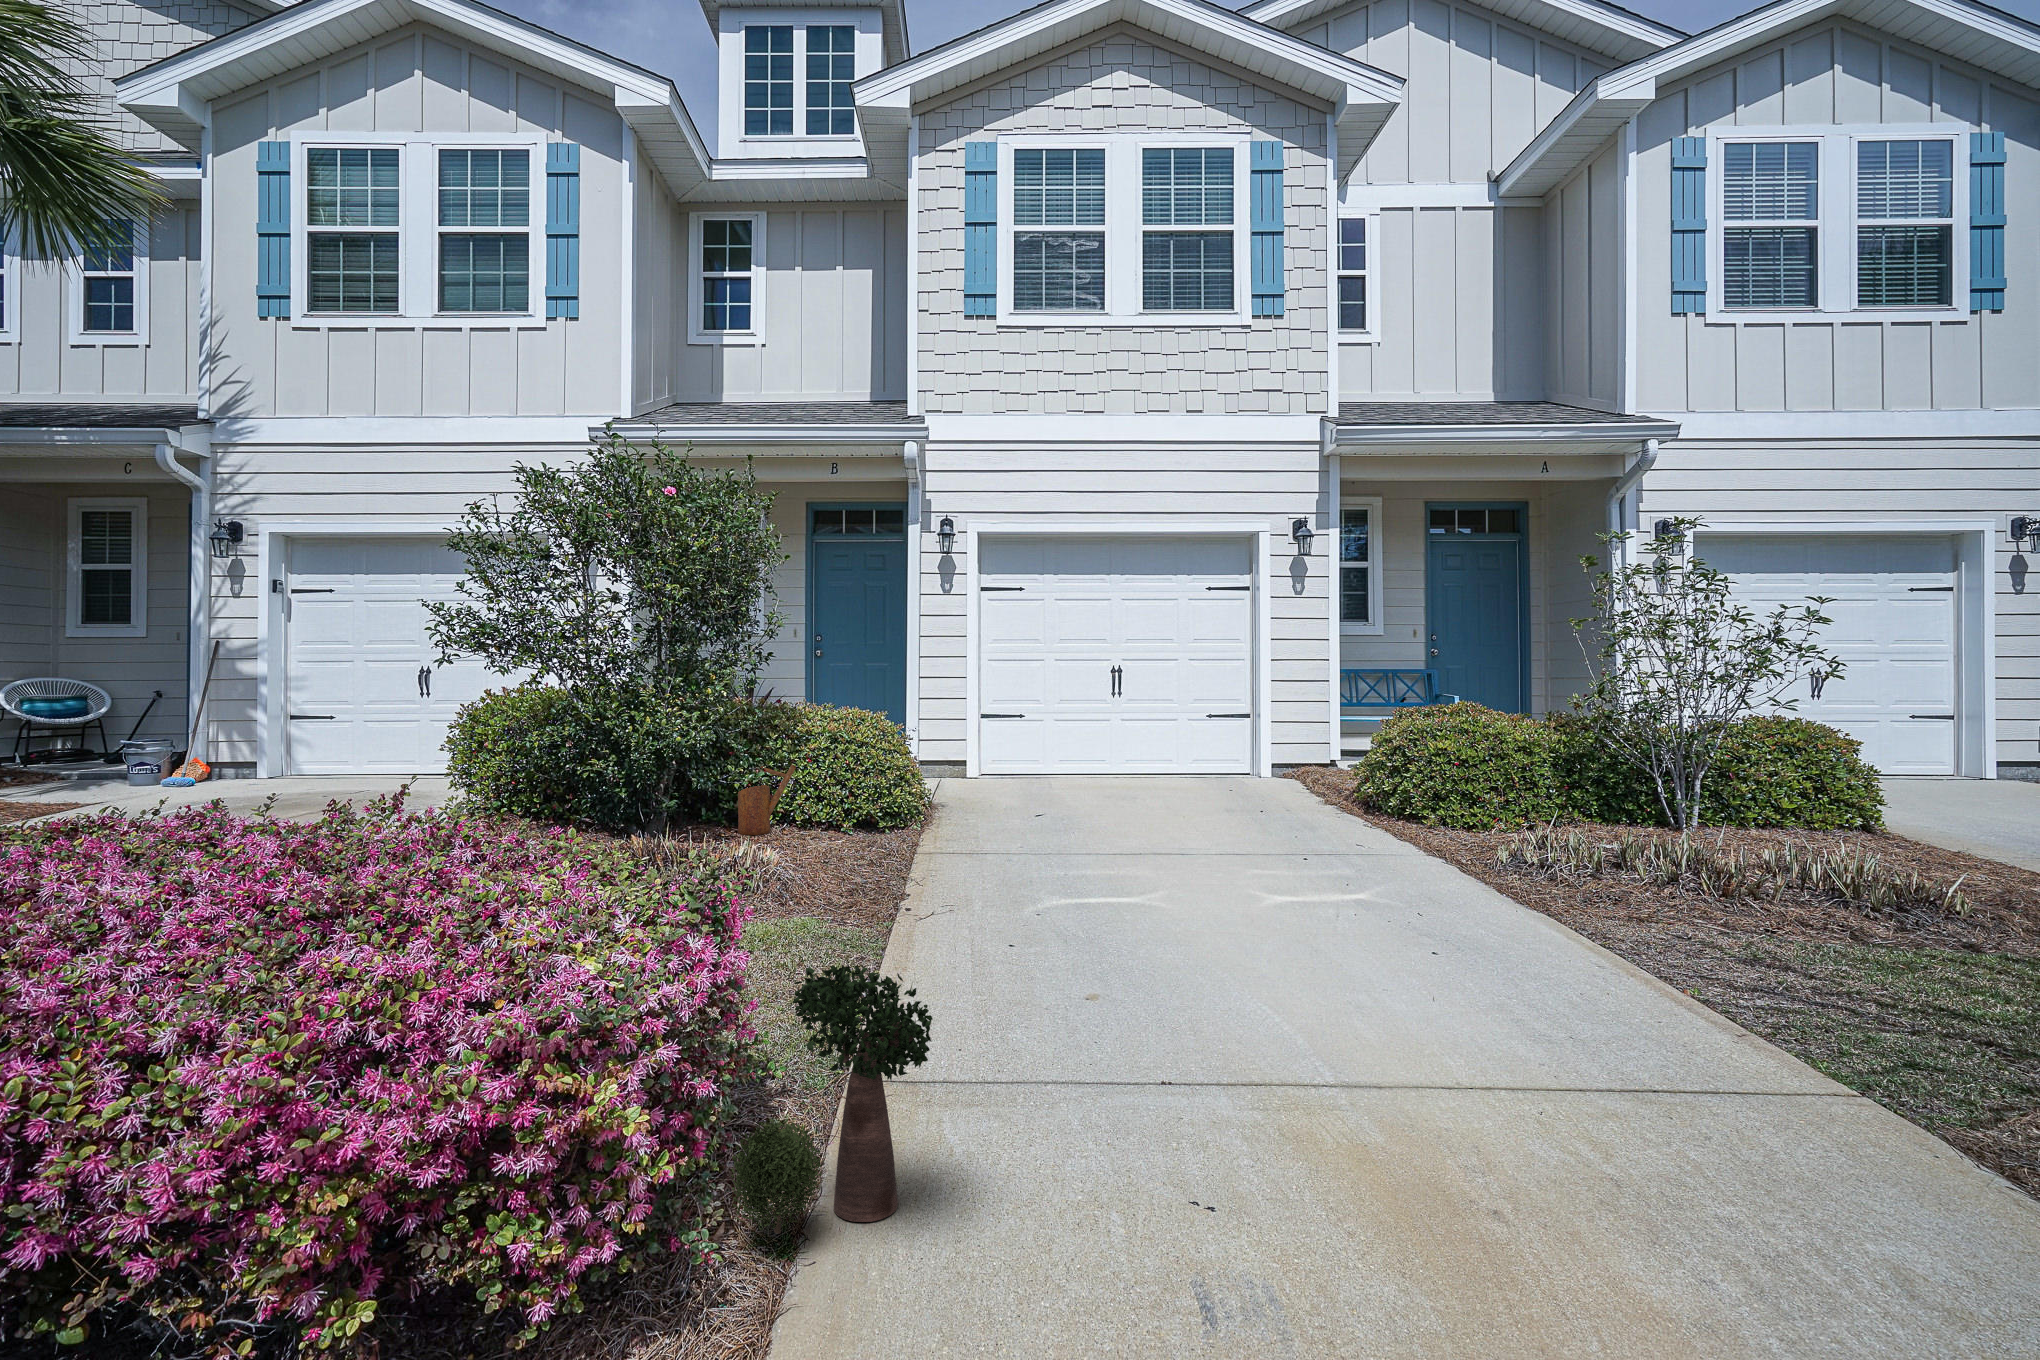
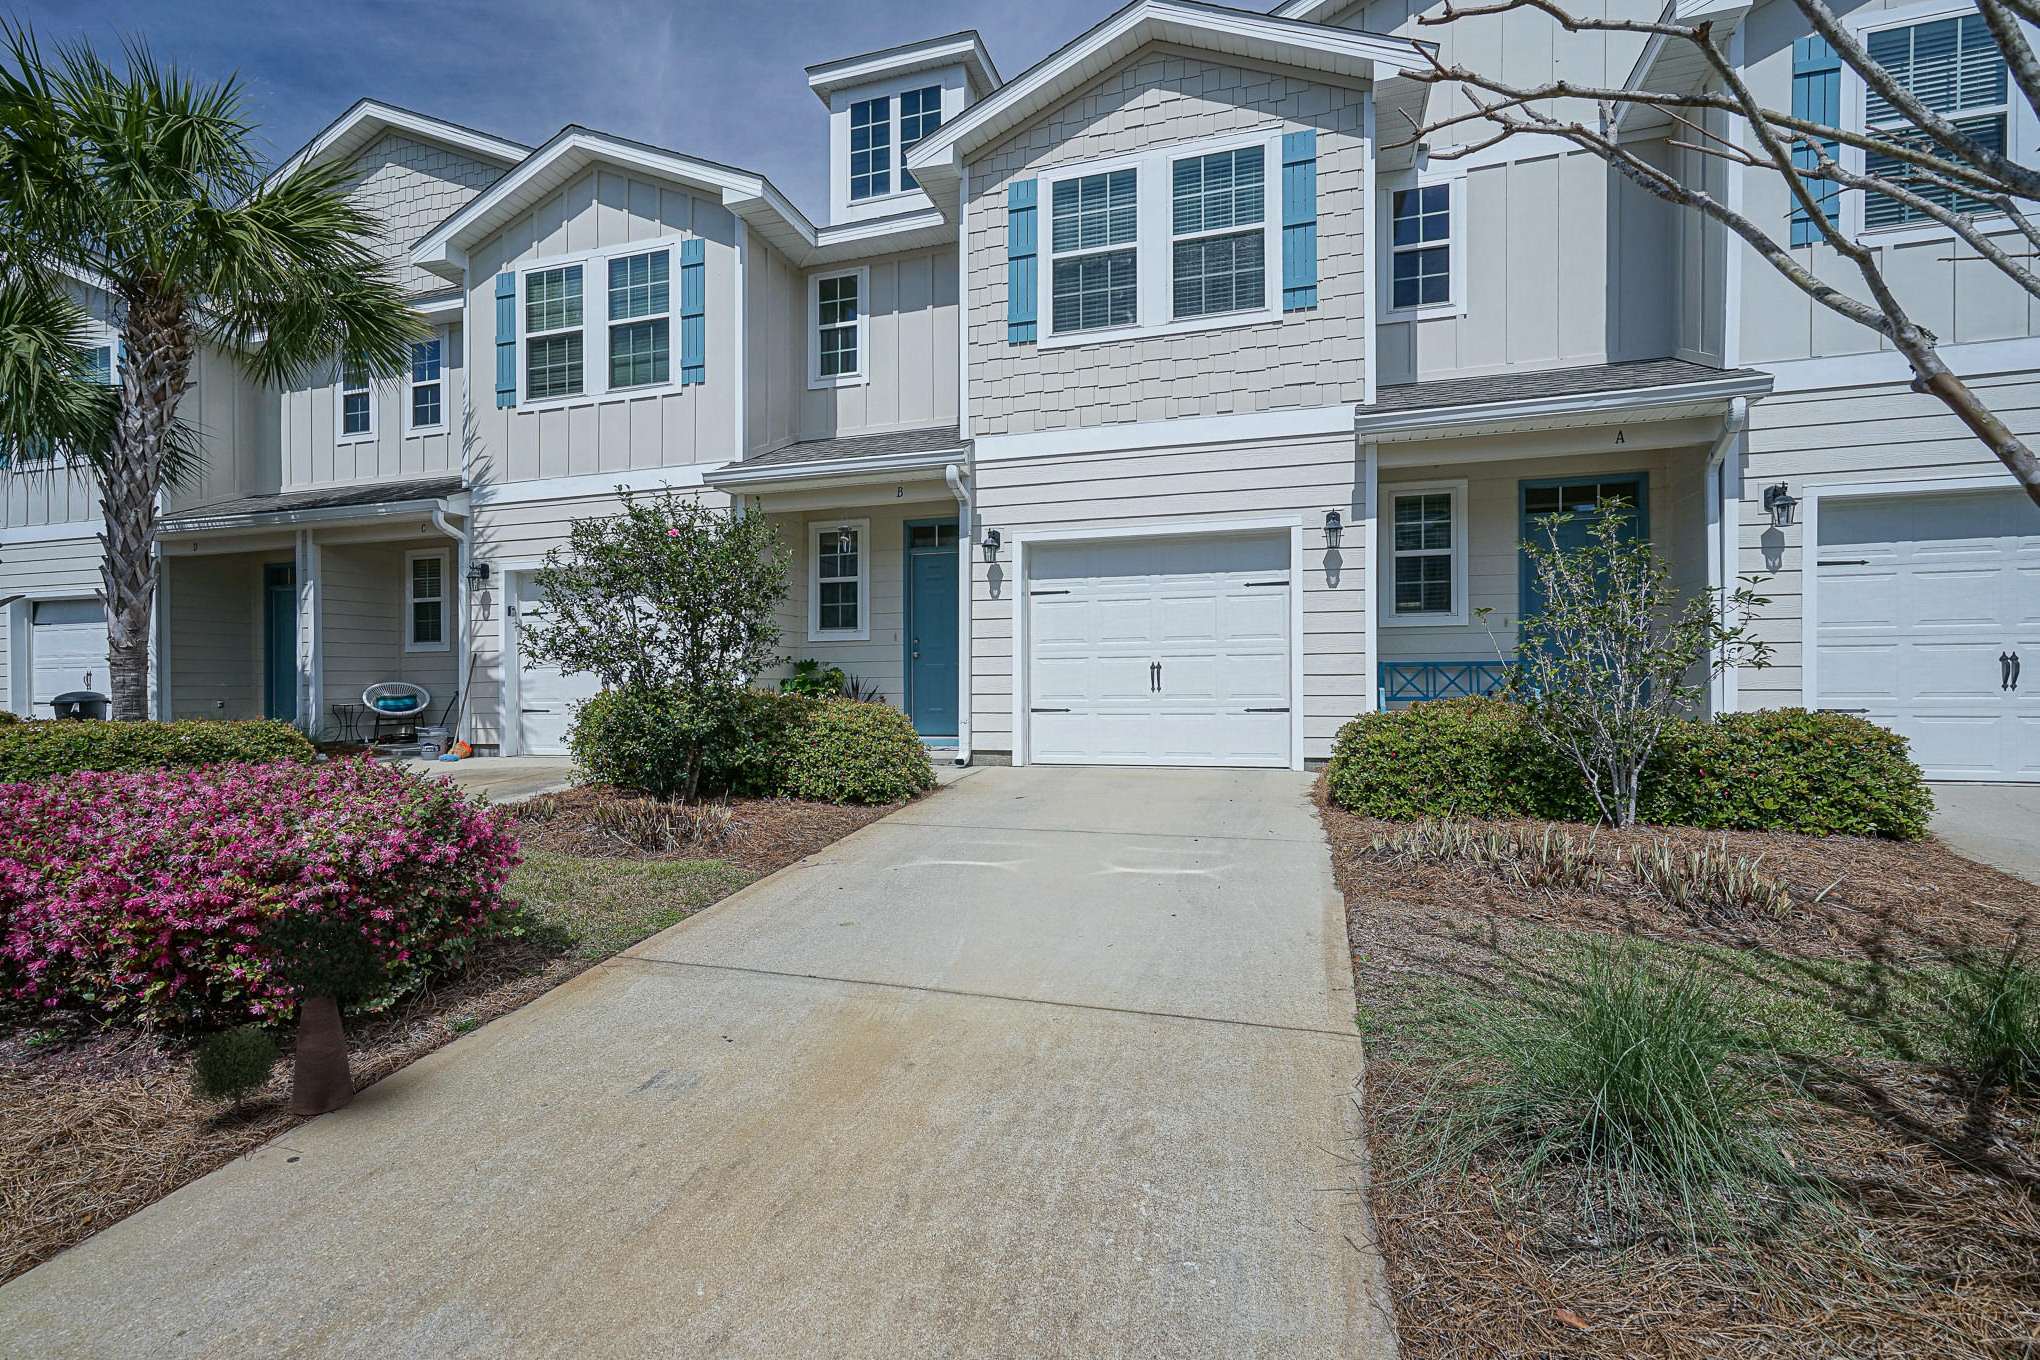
watering can: present [738,765,796,835] -> none [730,752,781,812]

